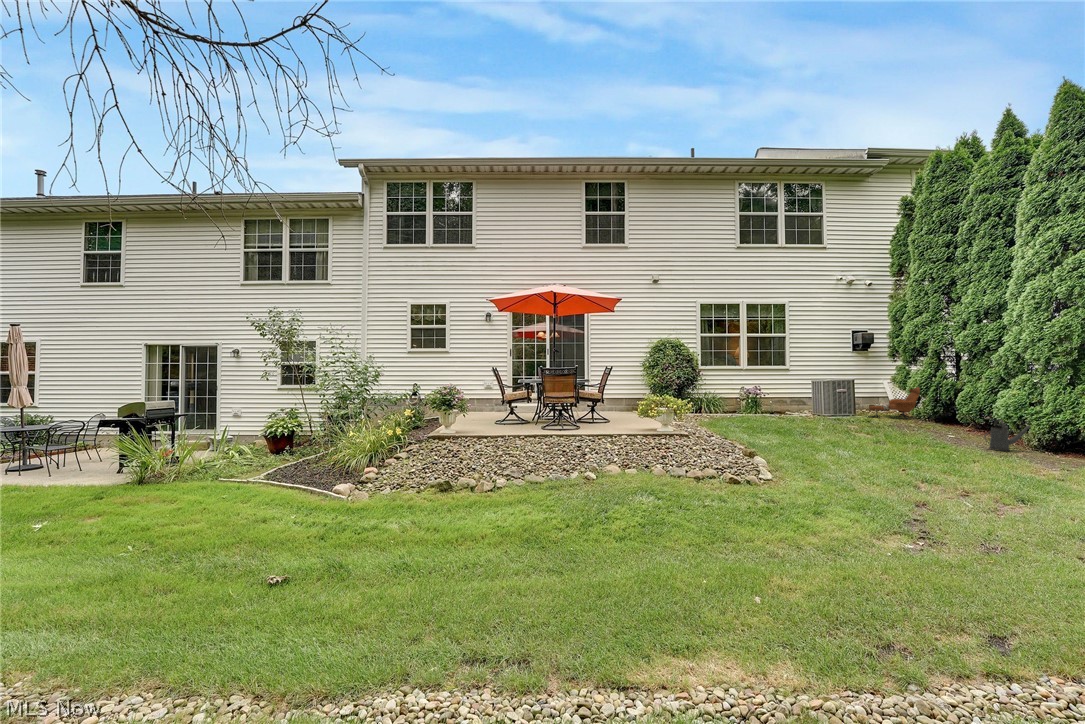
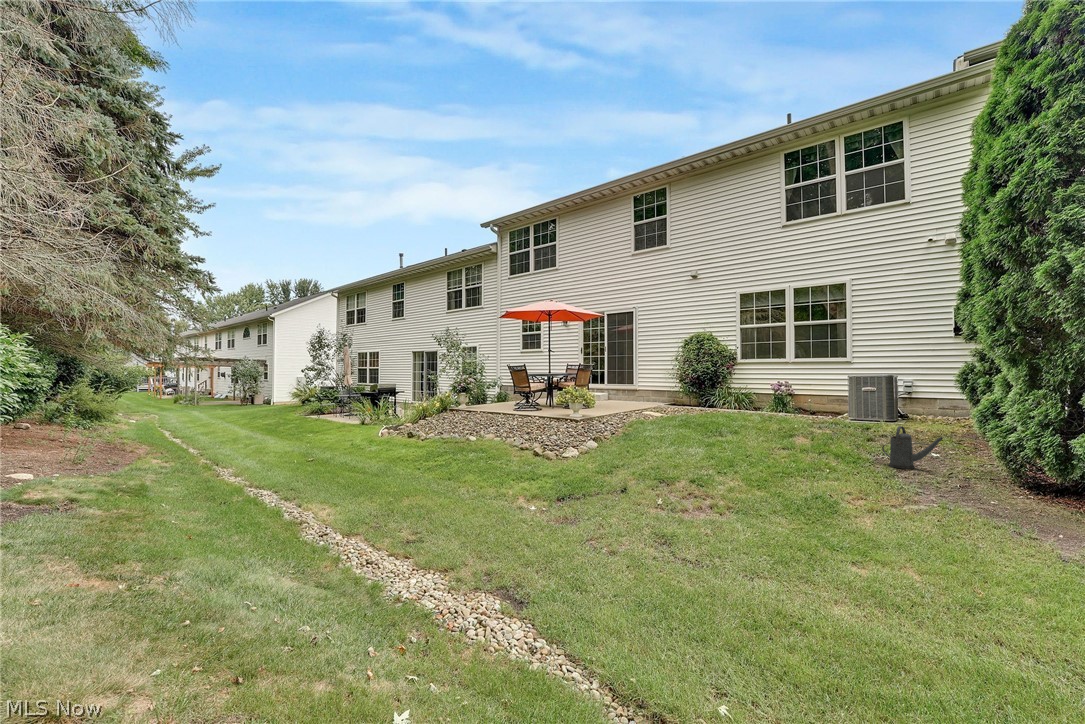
lounge chair: present [869,387,920,419] -> none [904,385,977,429]

